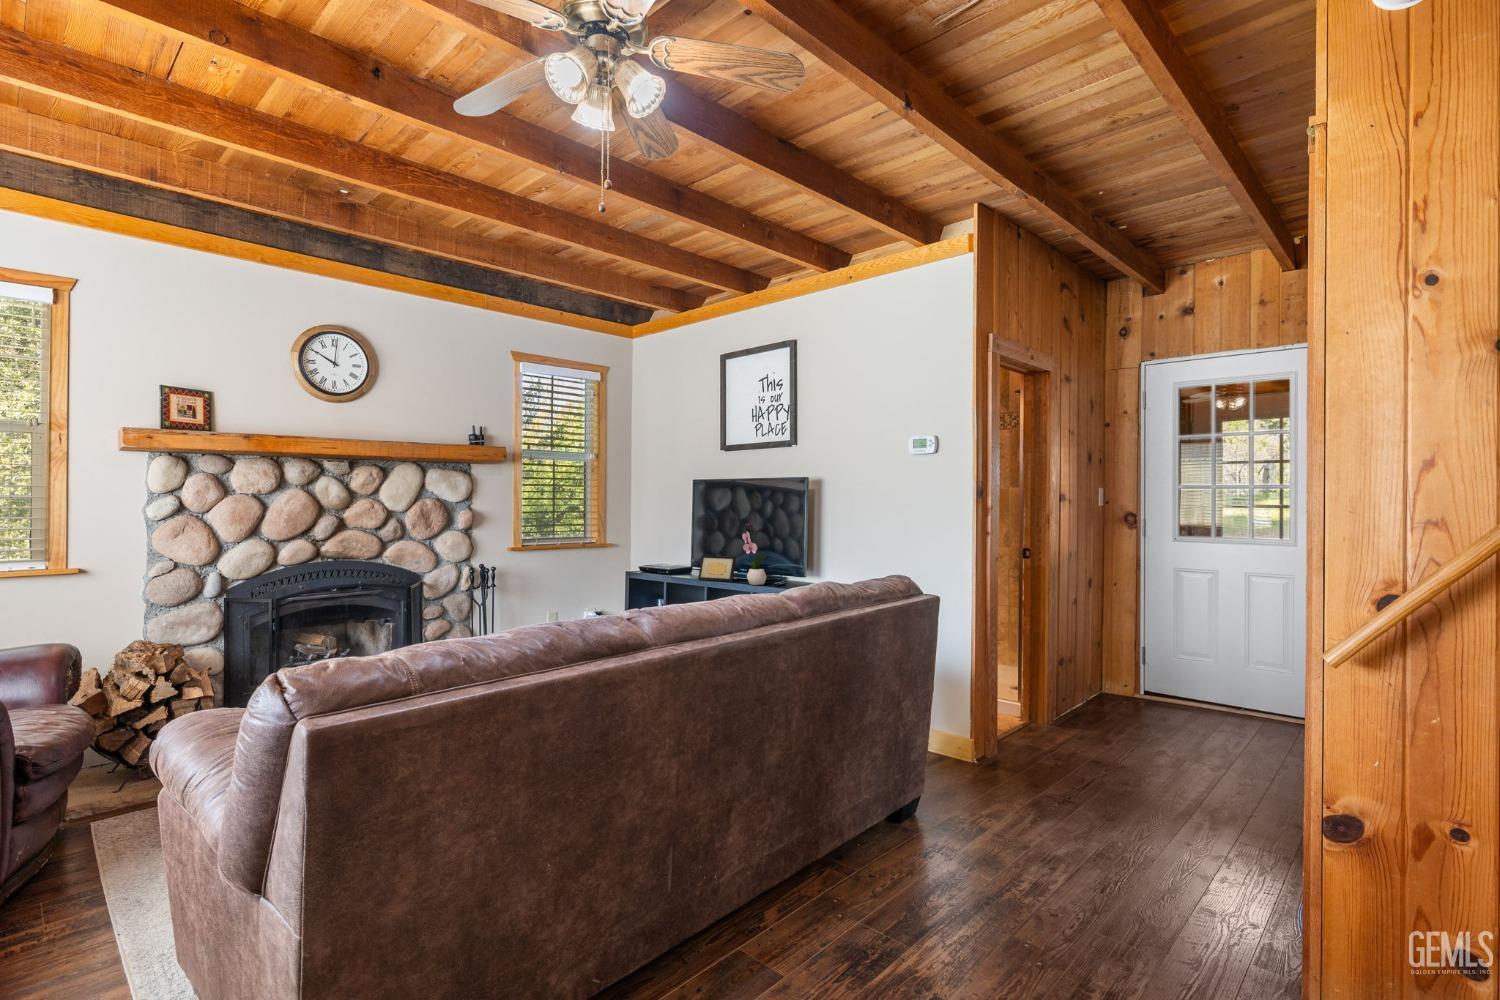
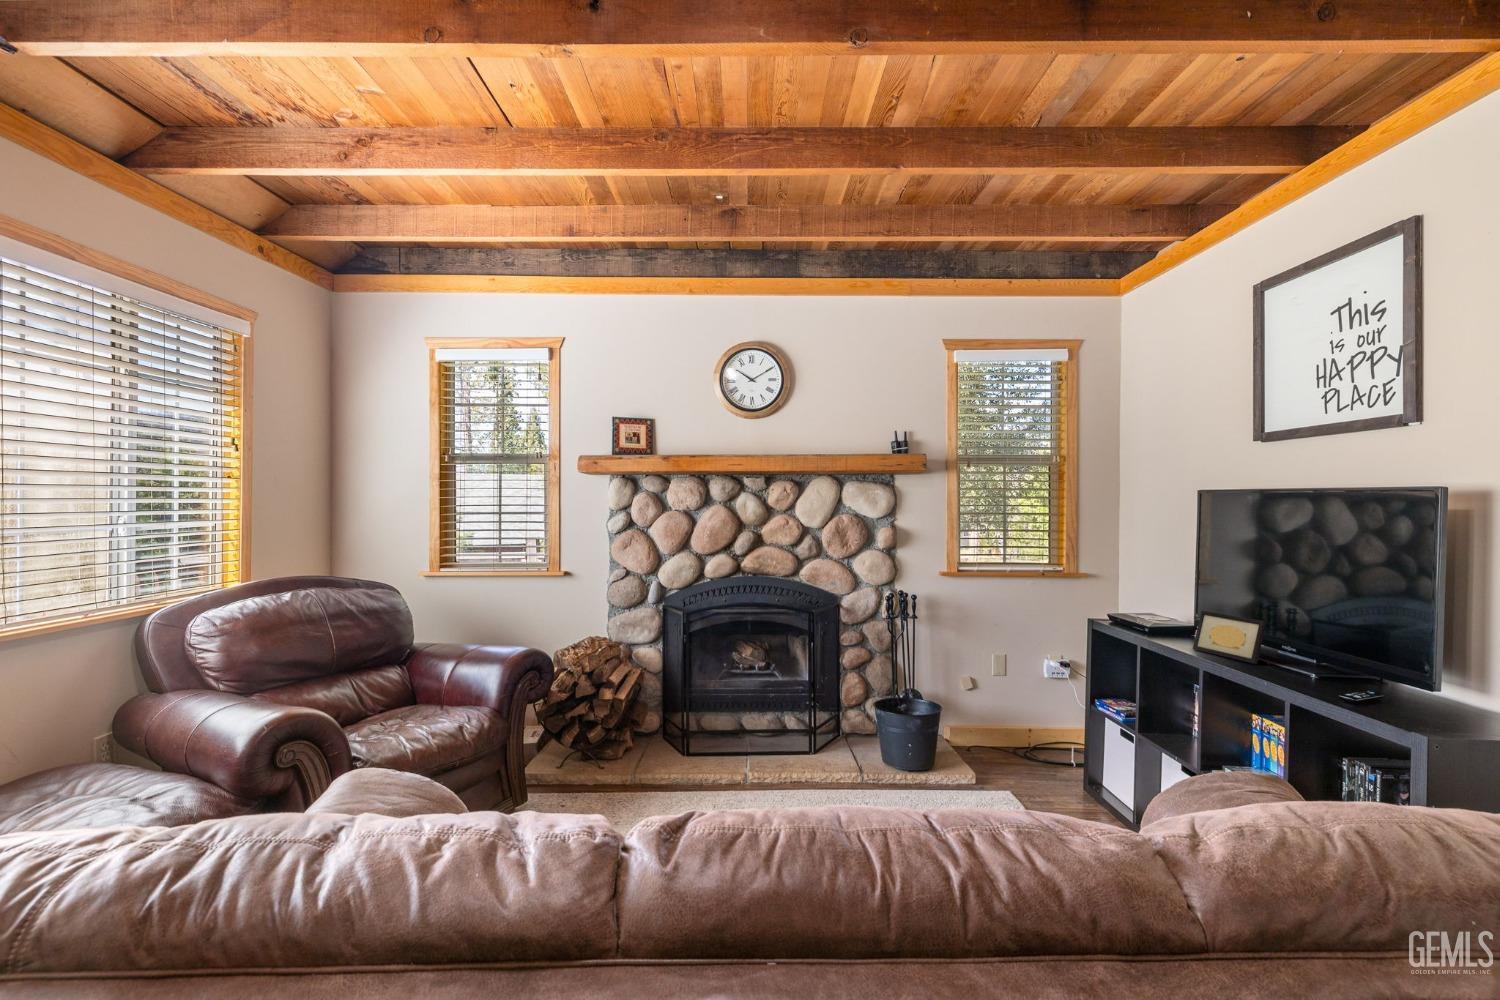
flower arrangement: present [742,523,769,585] -> none [1273,568,1337,683]

